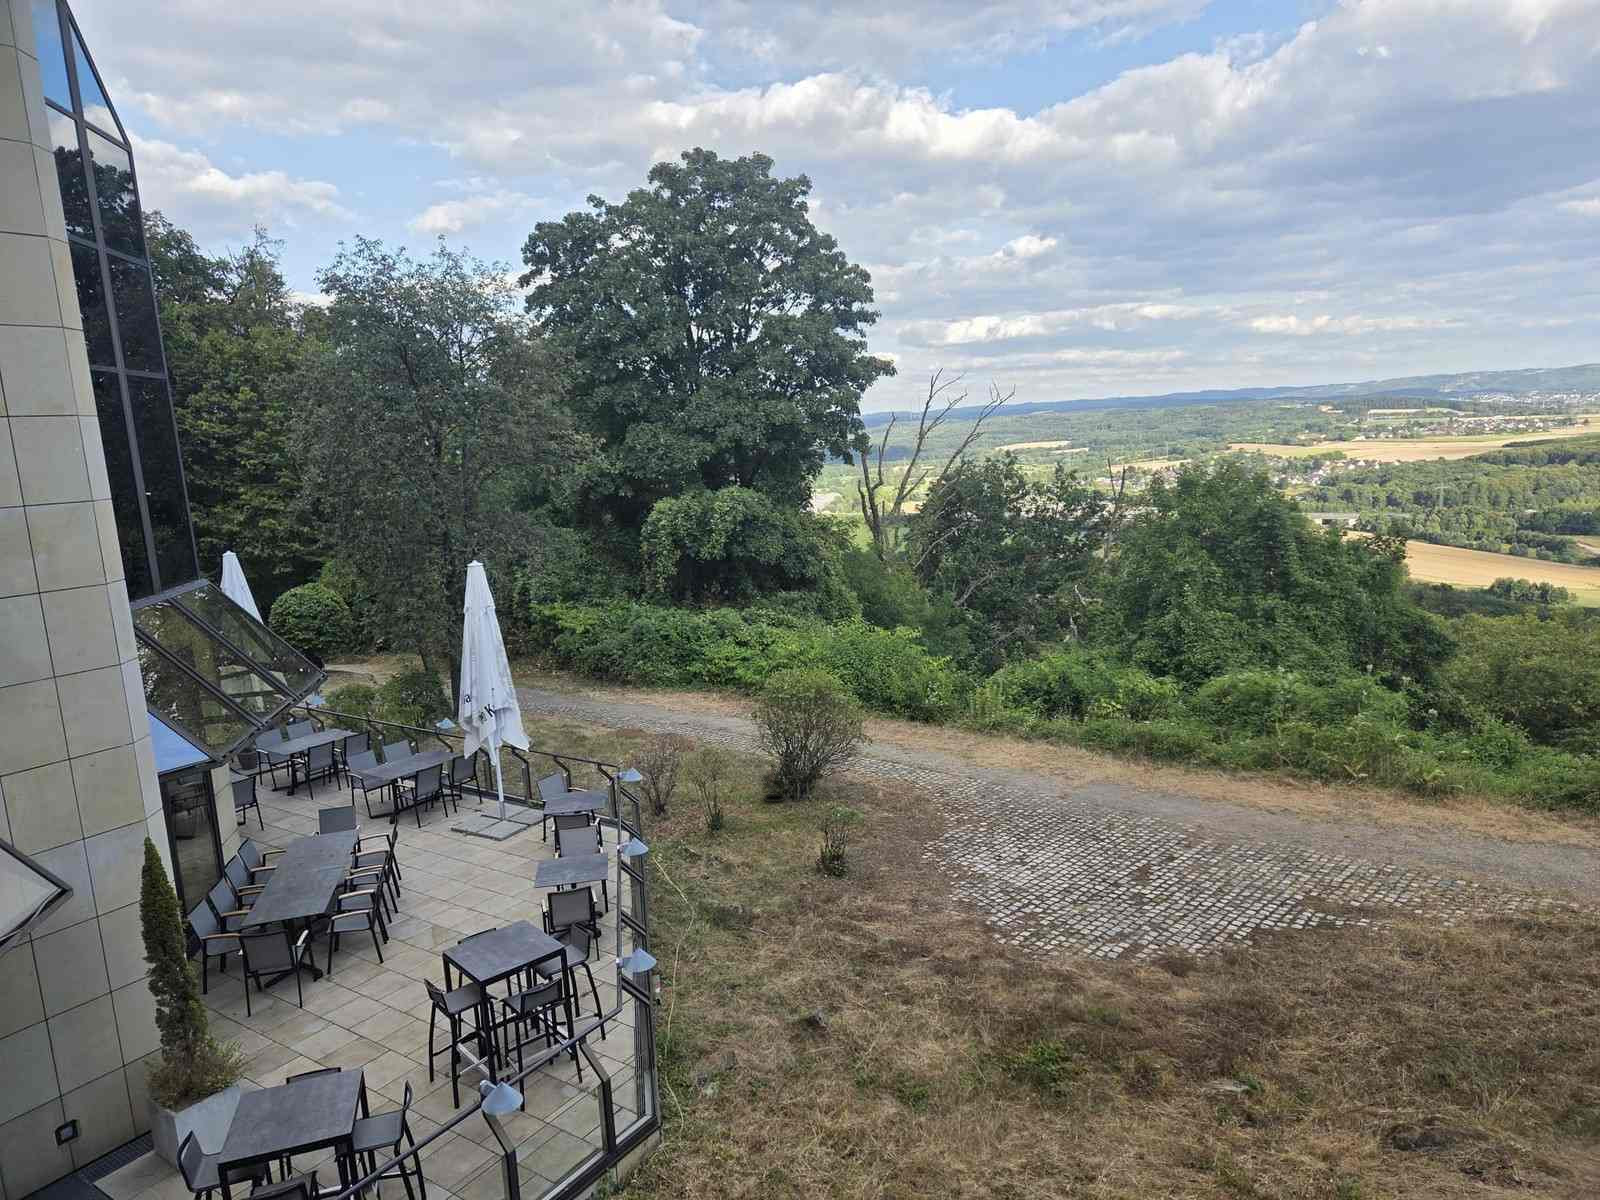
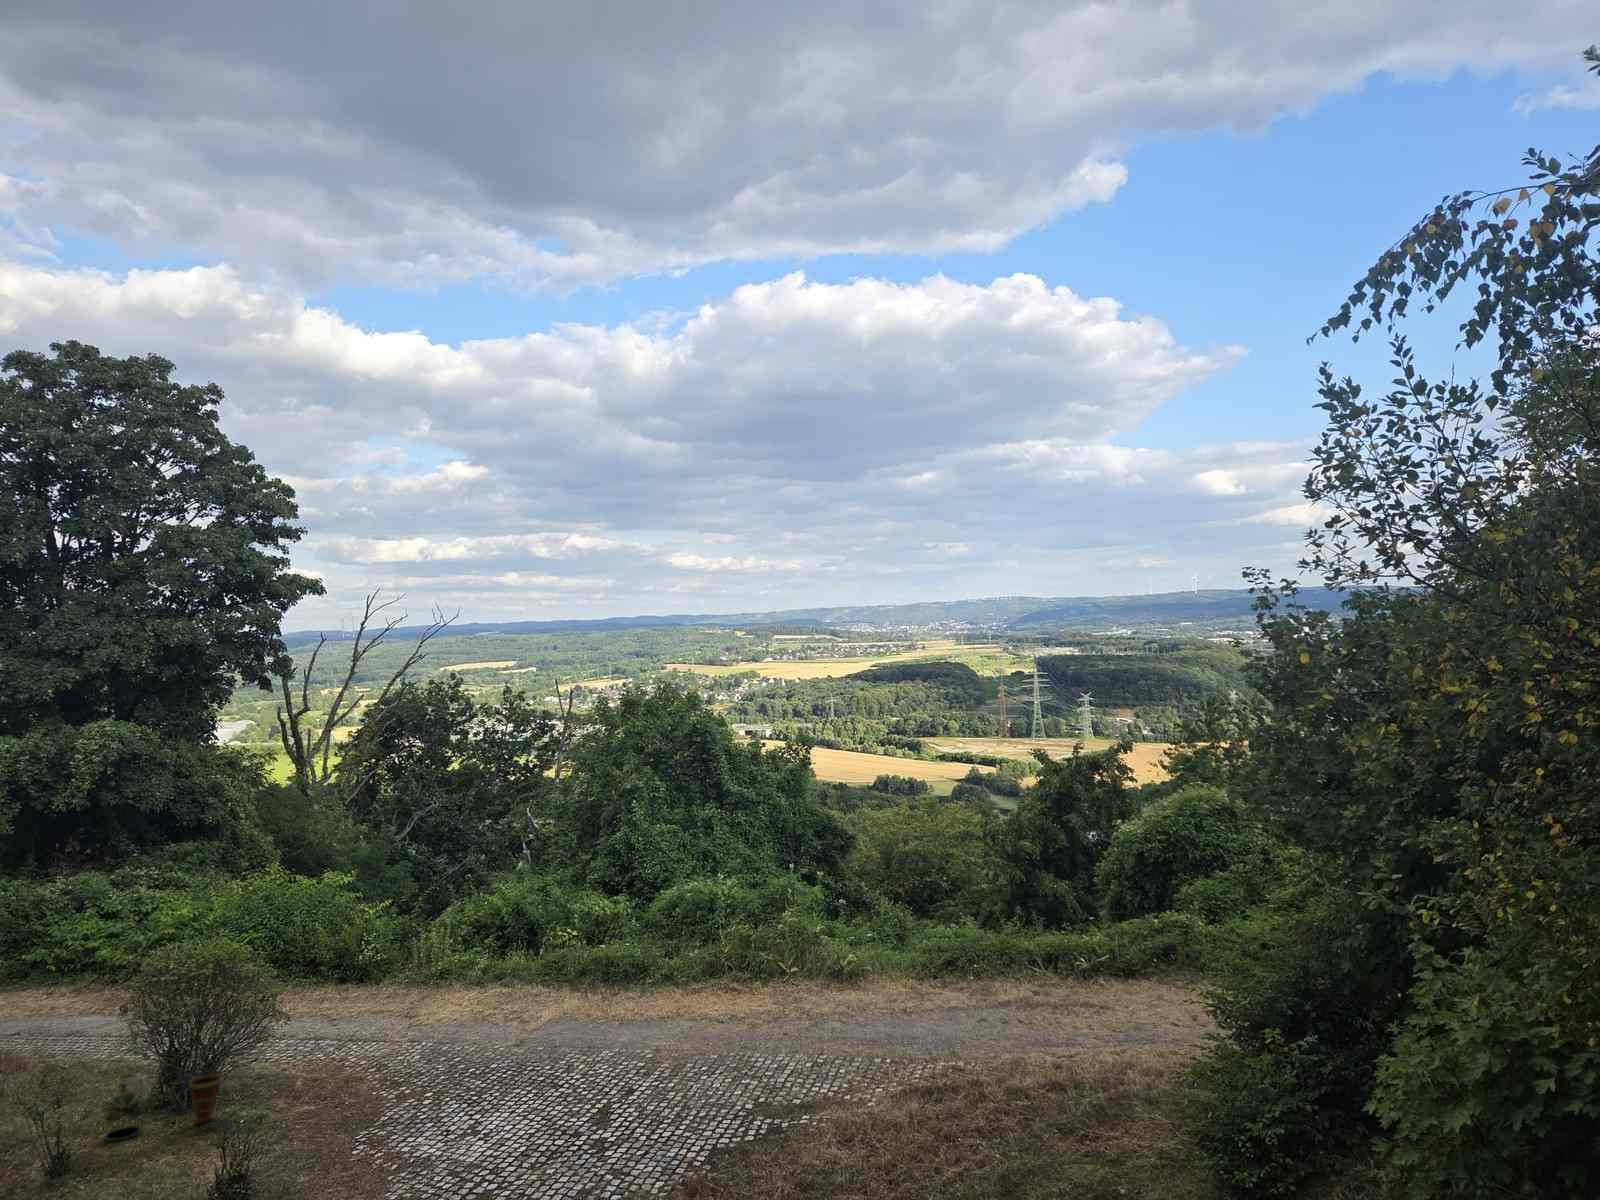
basket: none [802,766,835,803] -> present [172,1073,222,1124]

